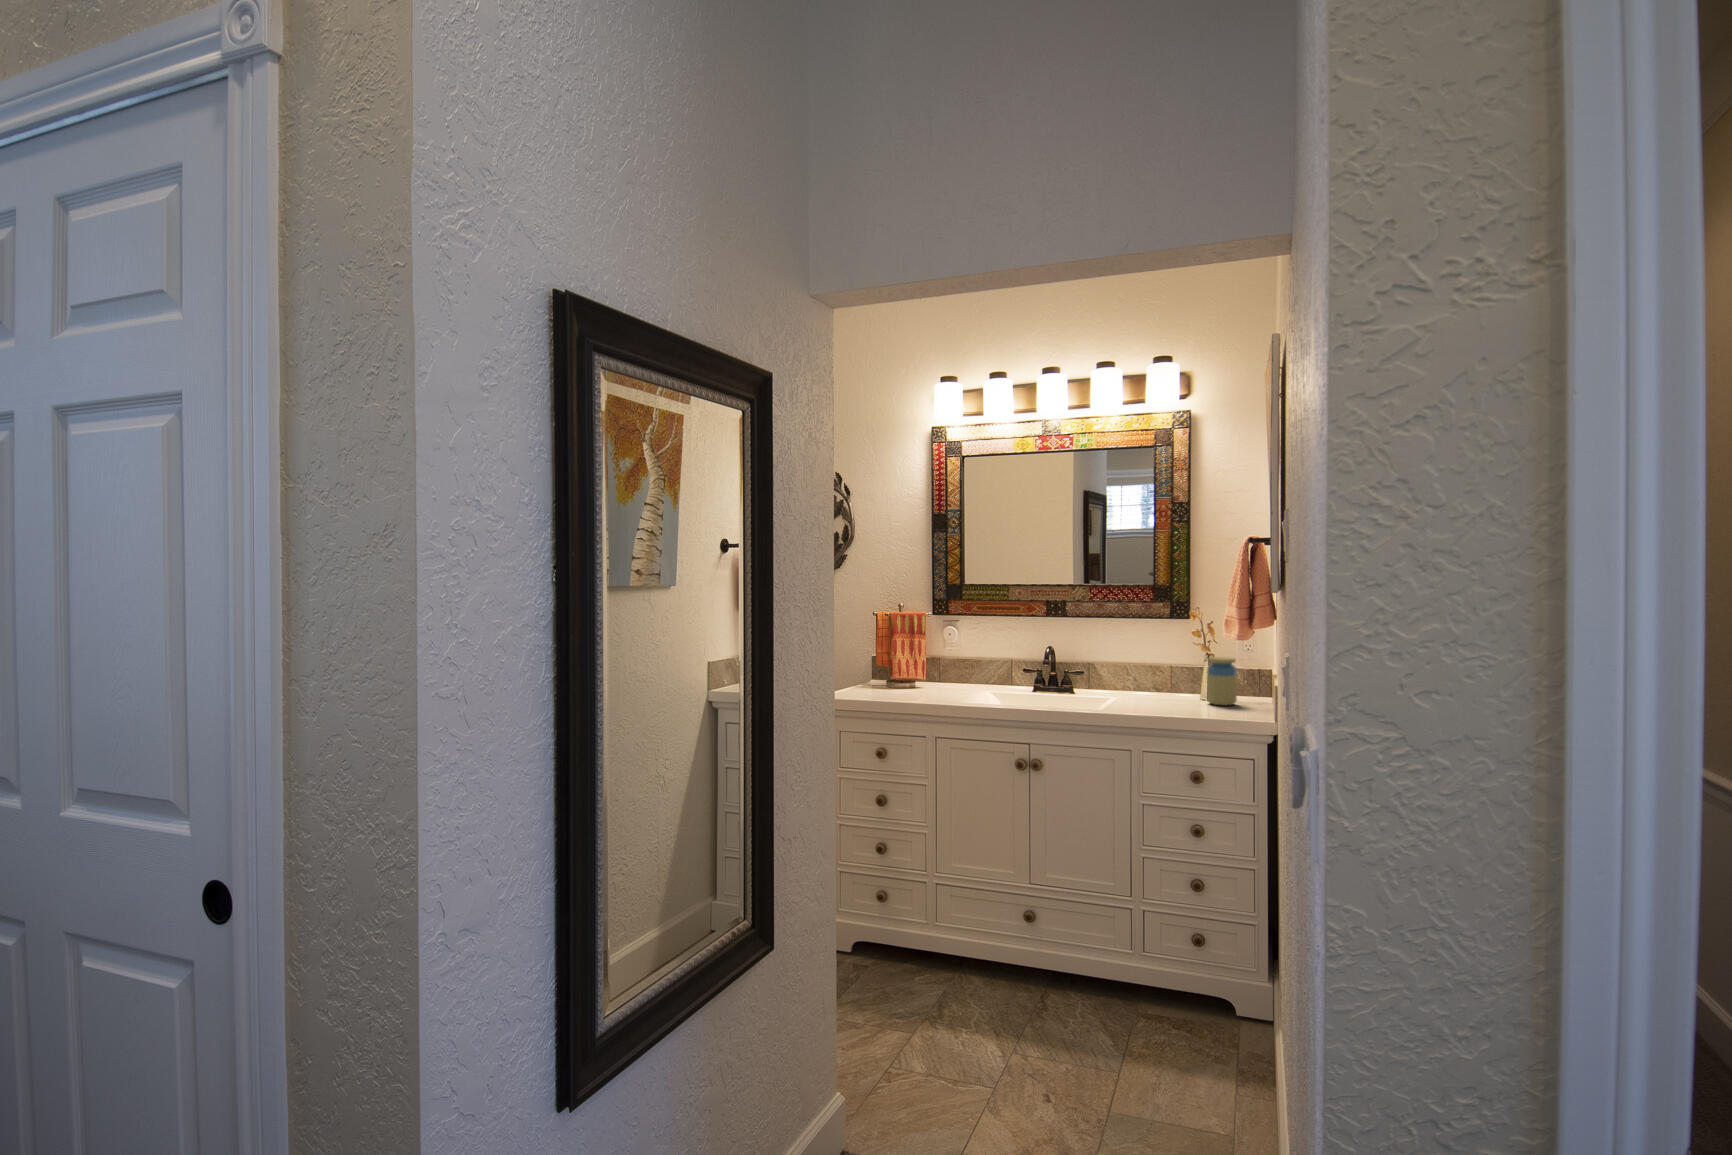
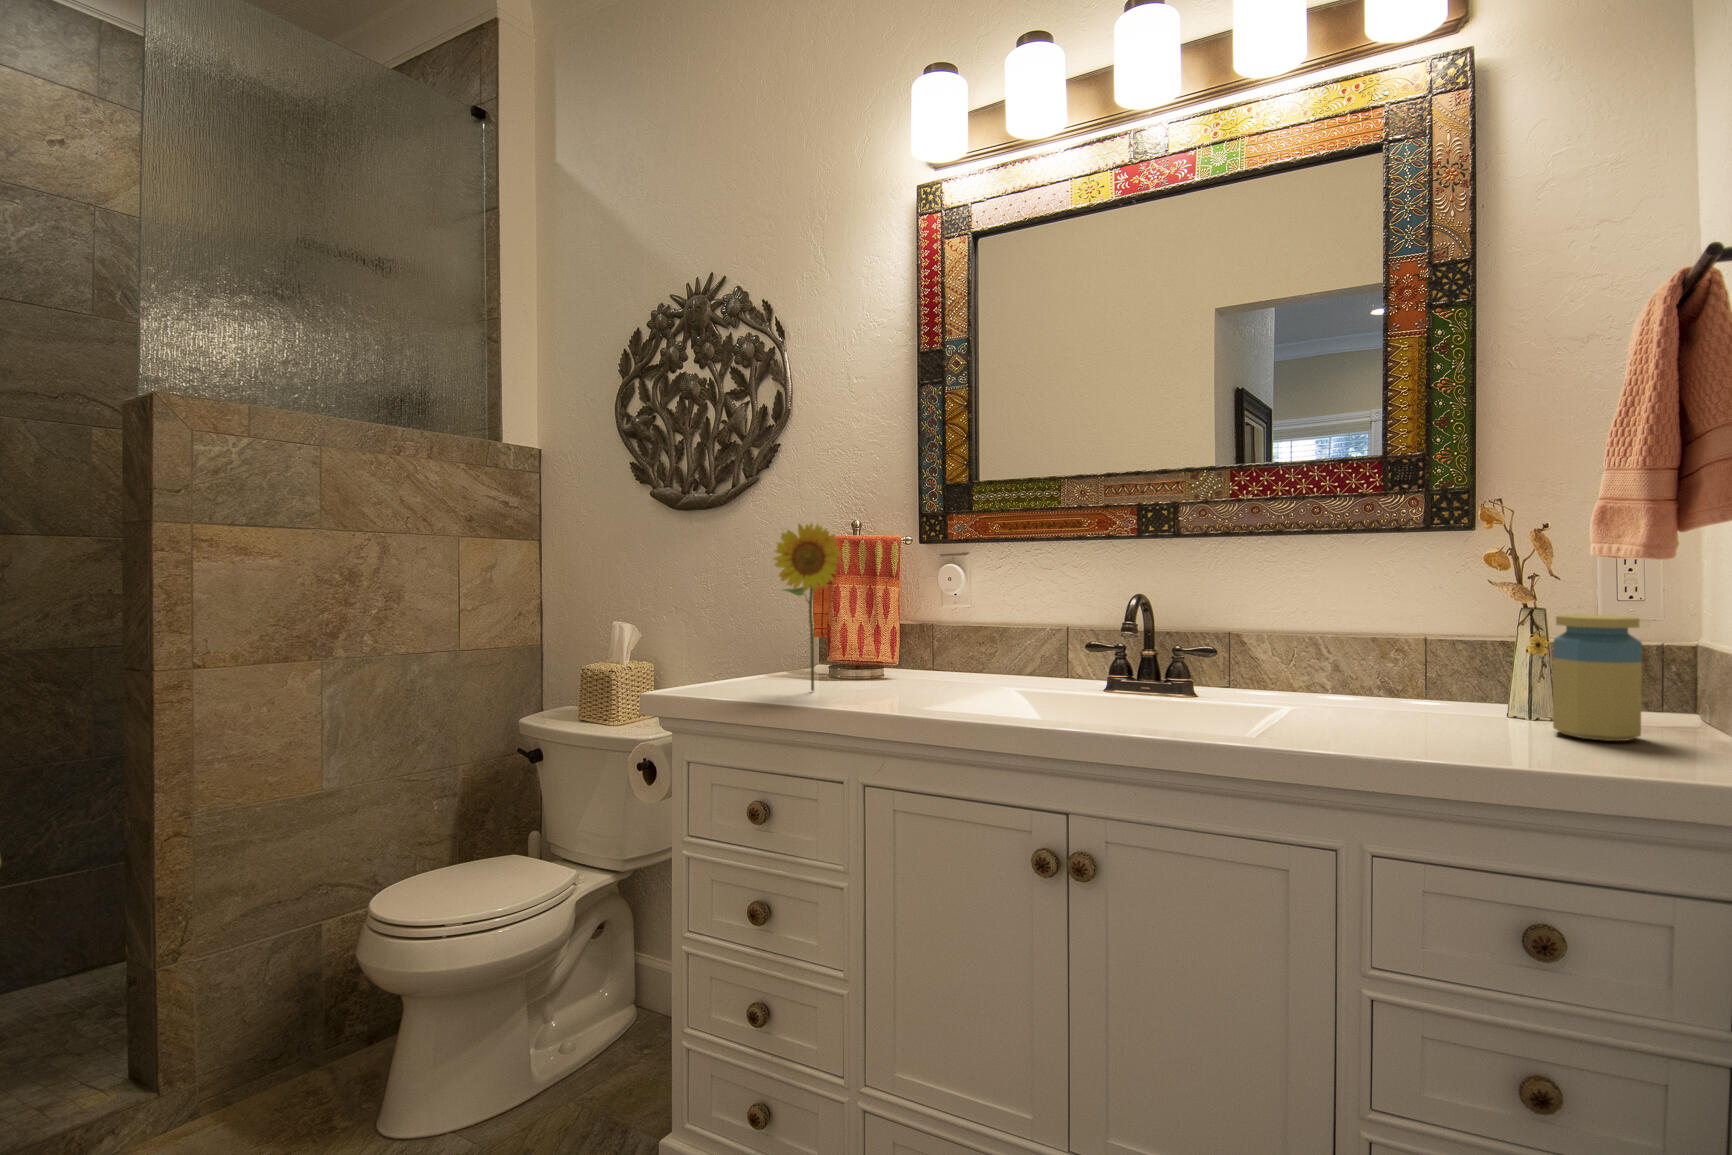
flower: none [877,612,911,694] -> present [774,523,842,691]

